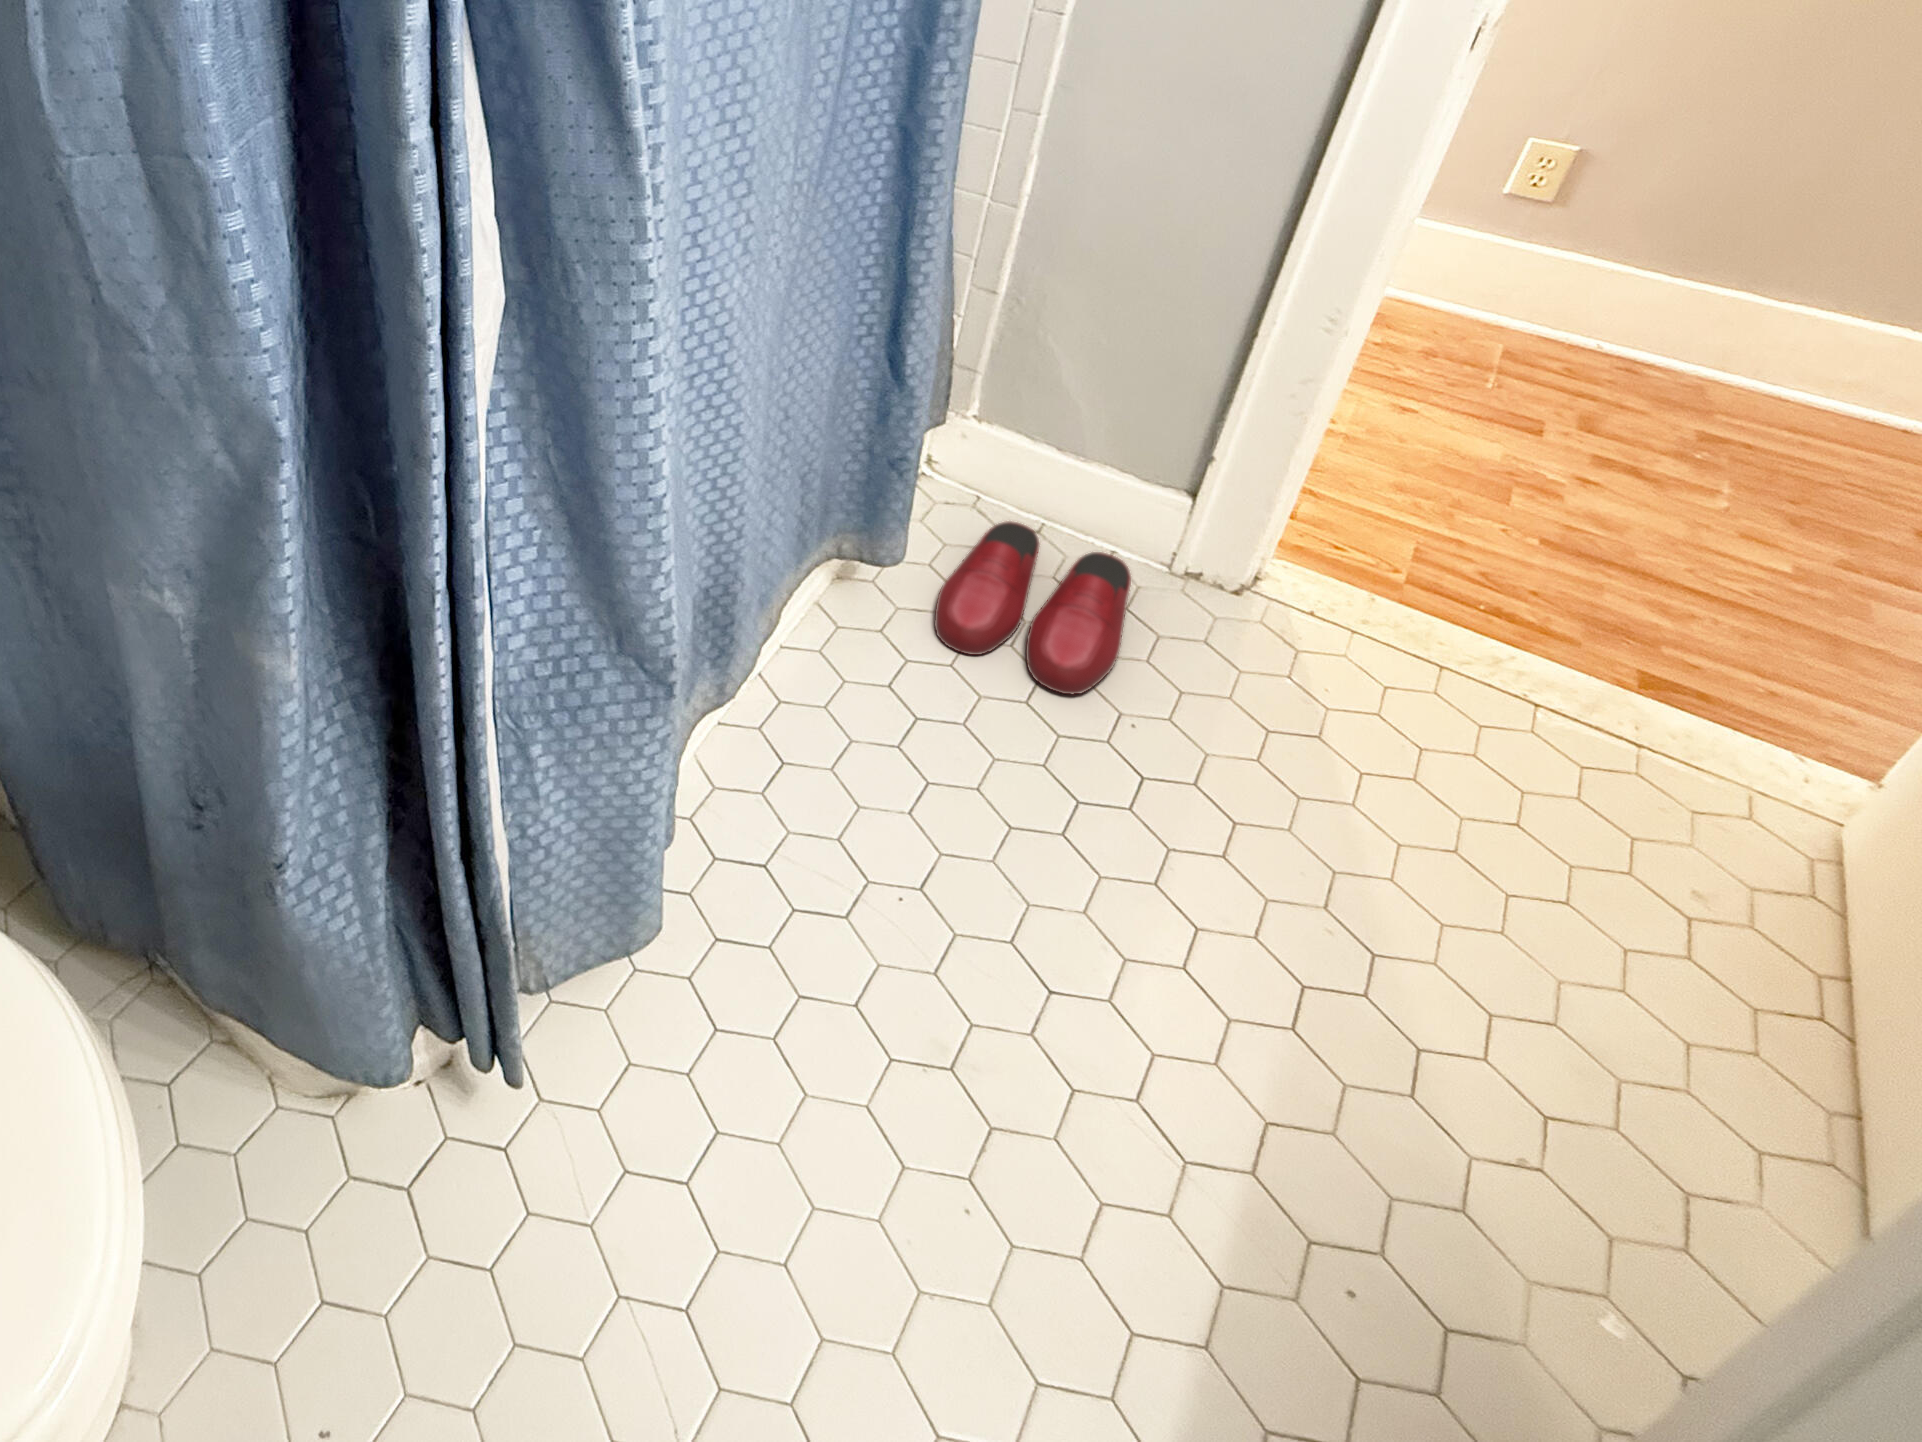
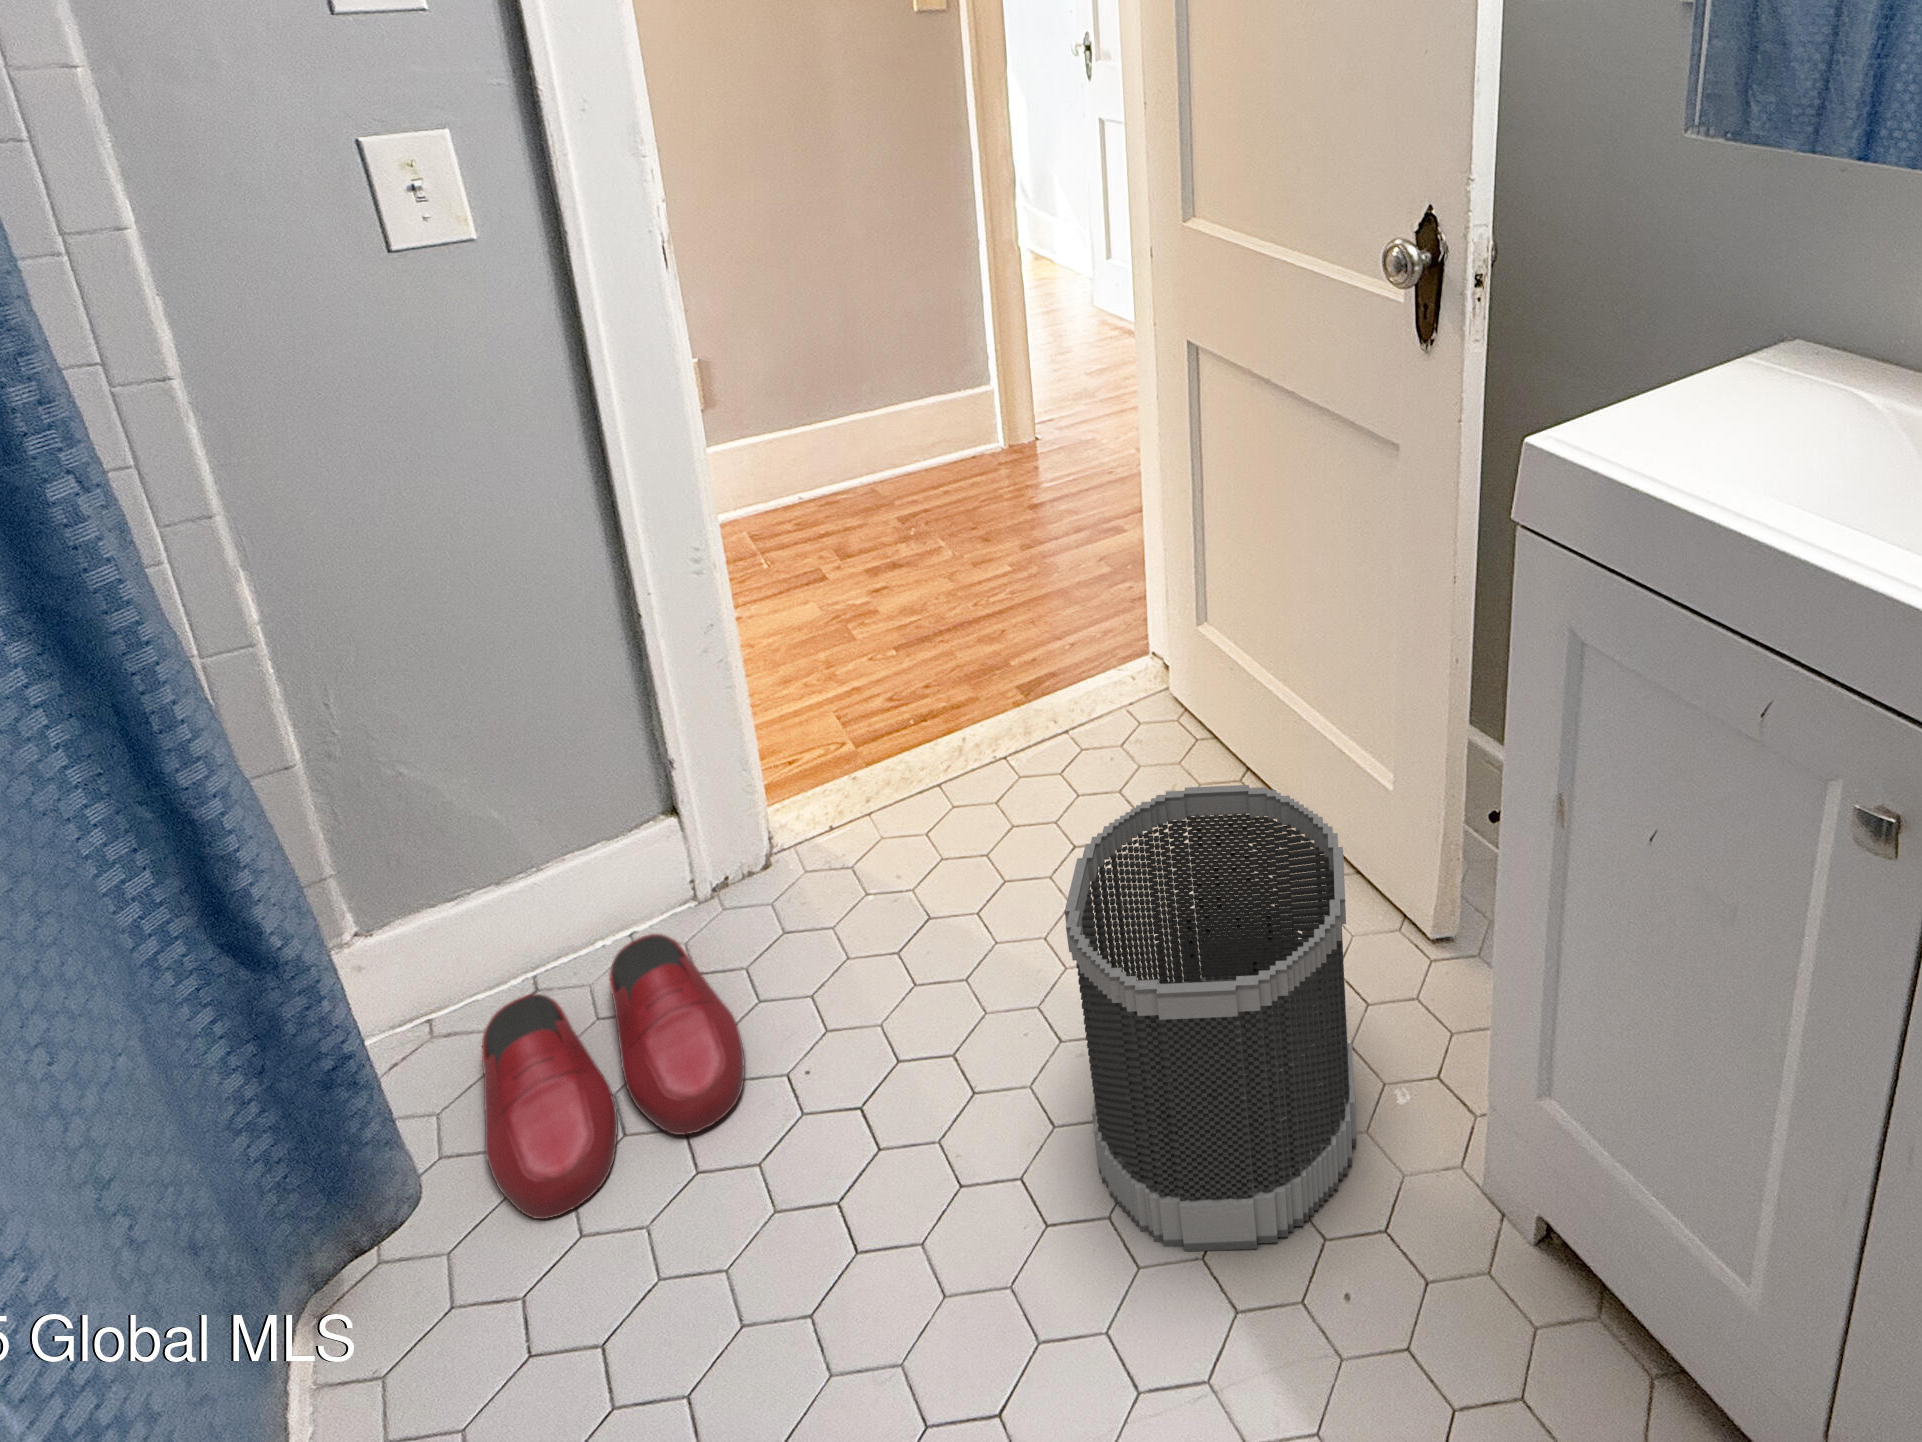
wastebasket: none [1225,774,1708,1252] -> present [1065,785,1356,1252]

